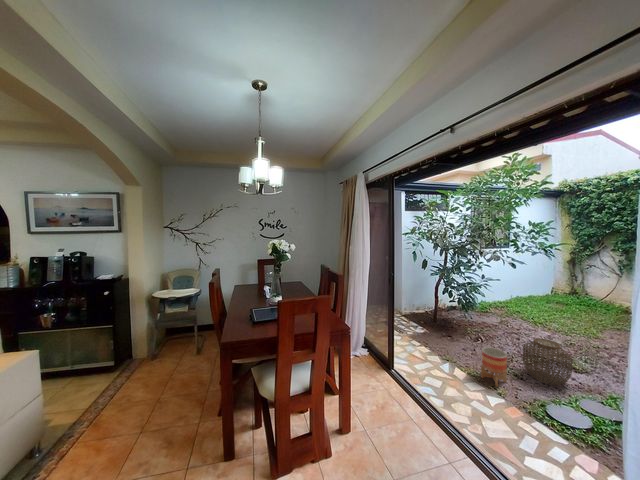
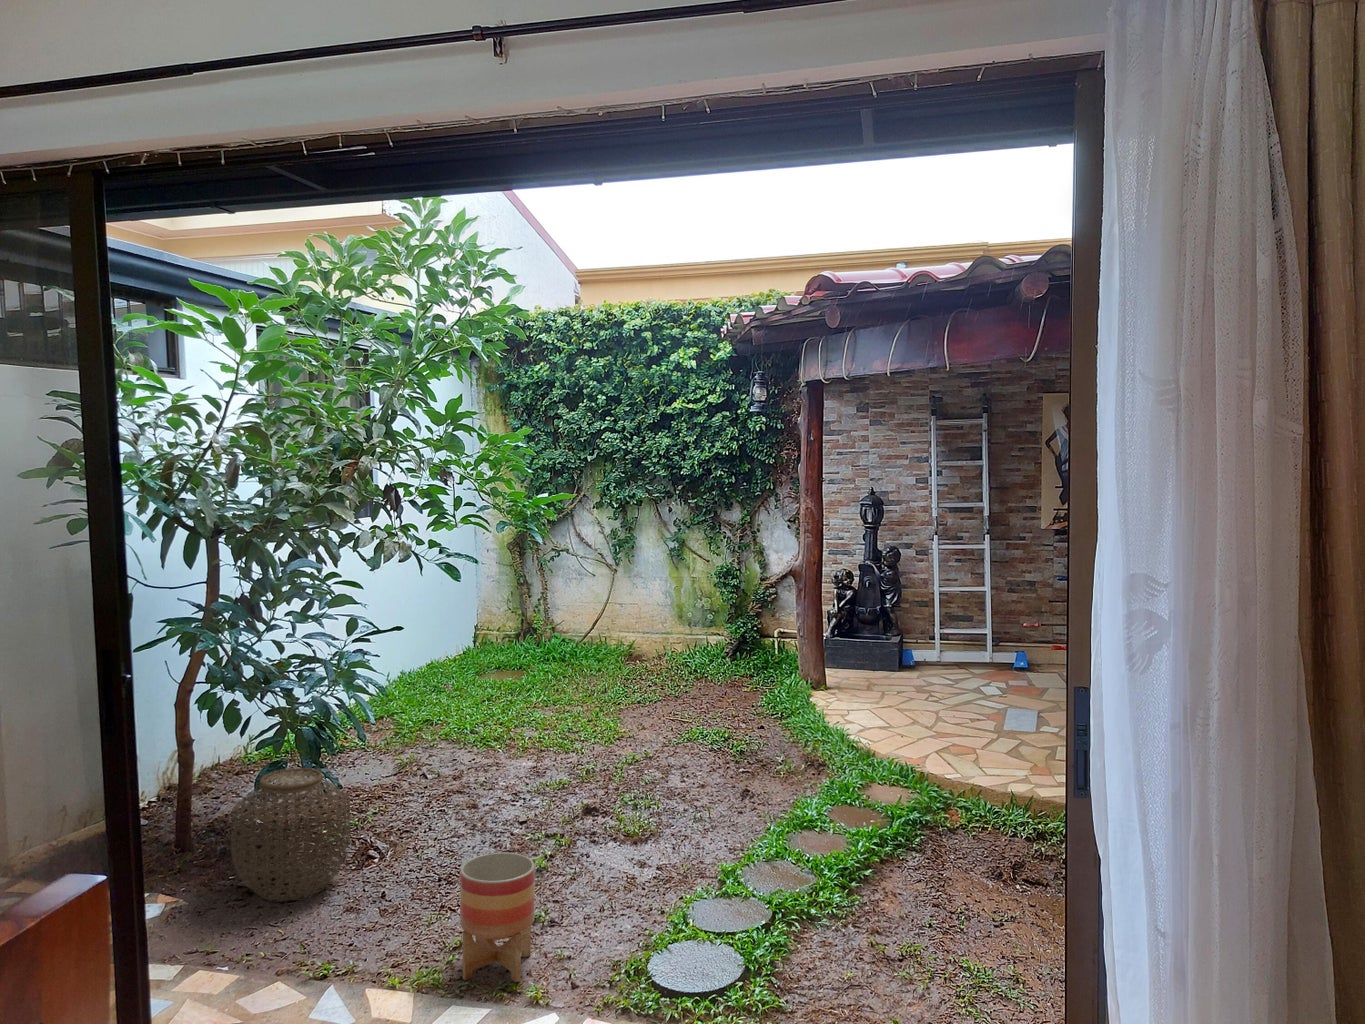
woven basket: present [523,338,573,385] -> present [231,768,350,901]

